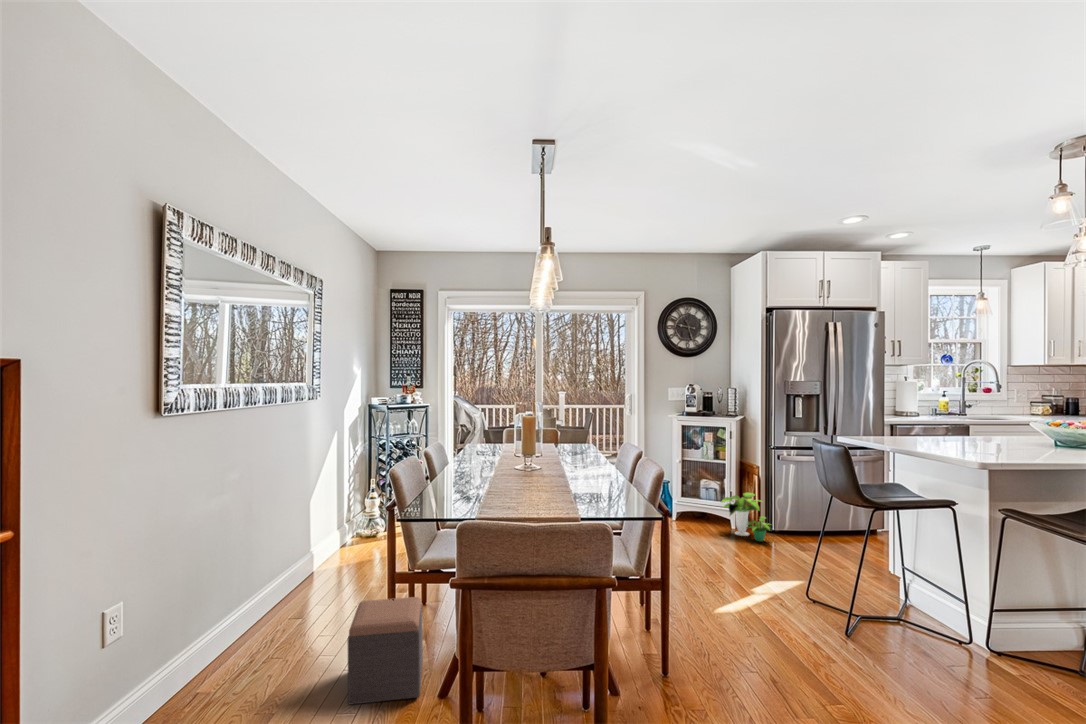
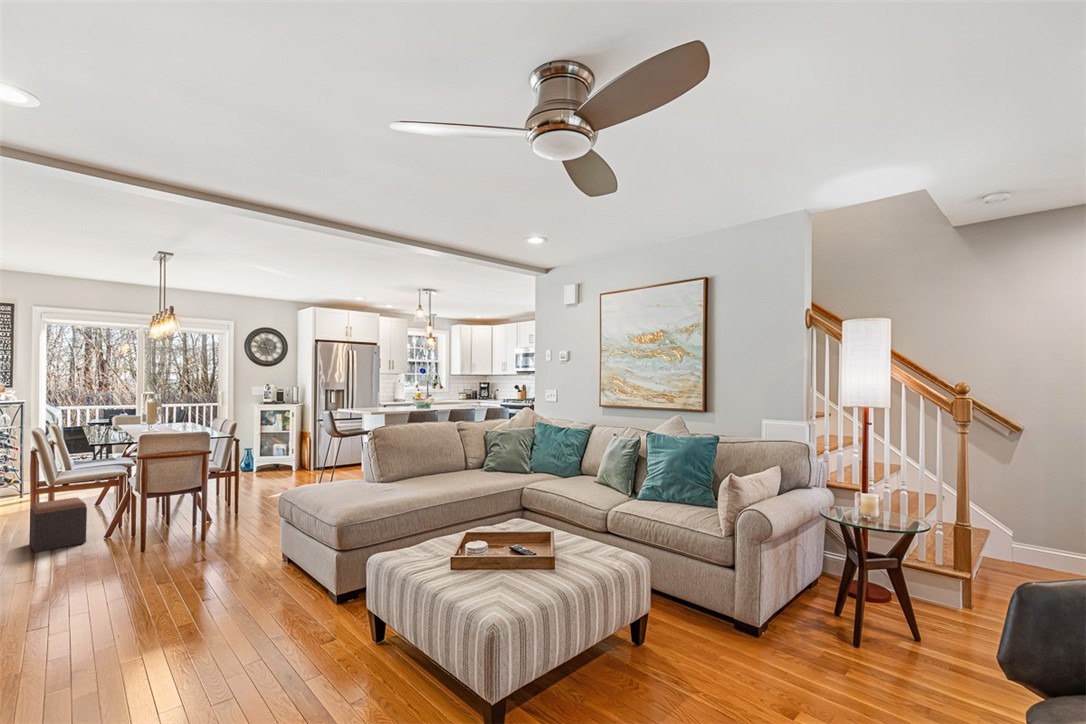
potted plant: present [722,493,770,541] -> none [284,447,315,473]

